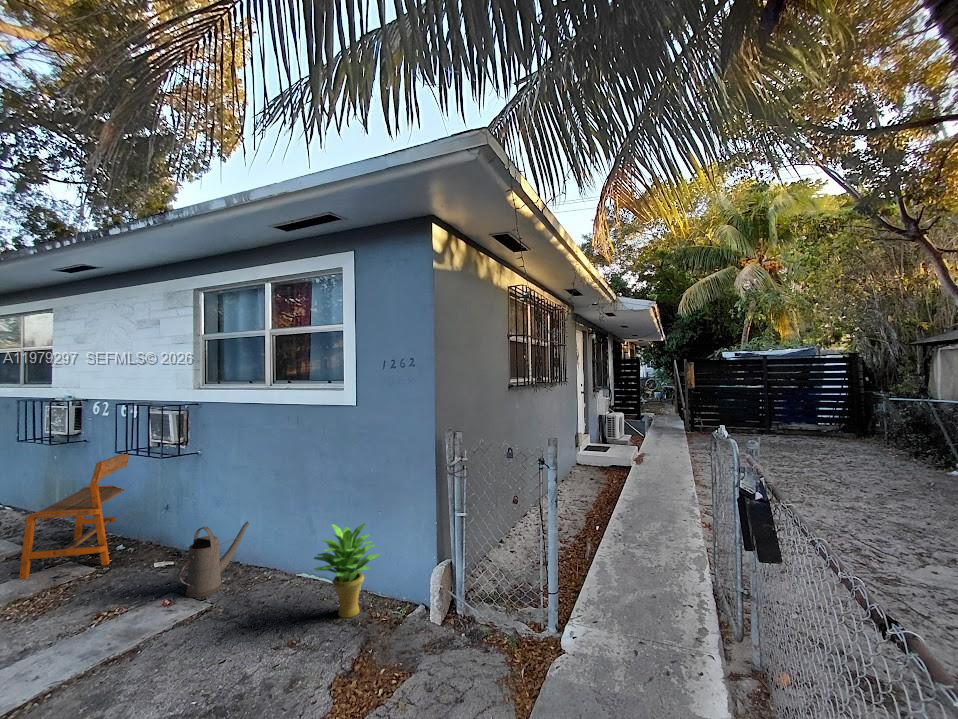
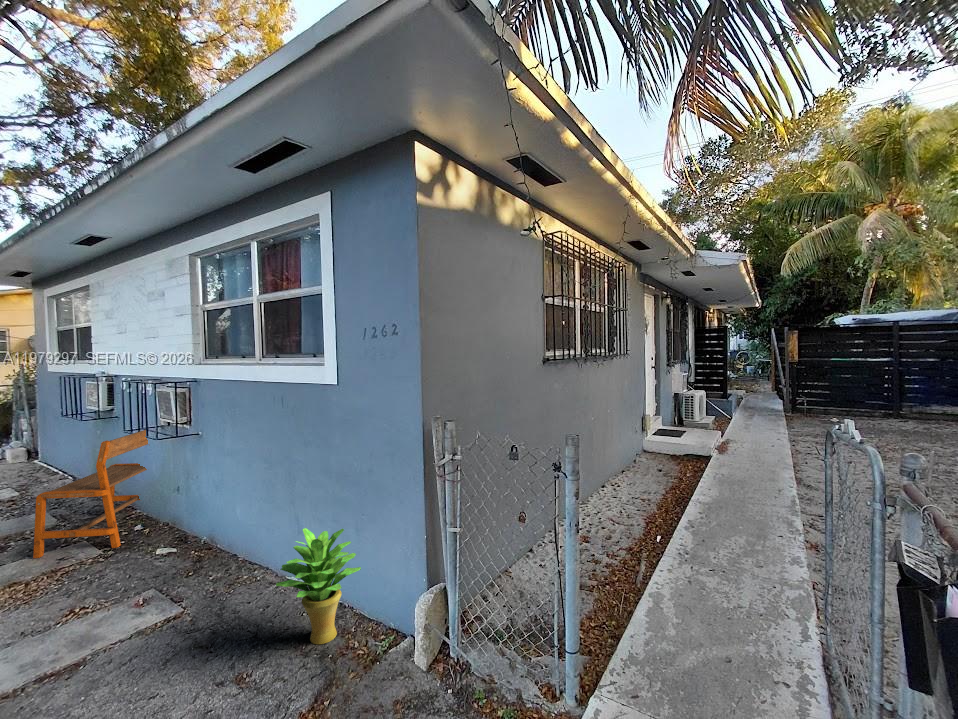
watering can: present [178,522,249,597] -> none [153,512,243,597]

